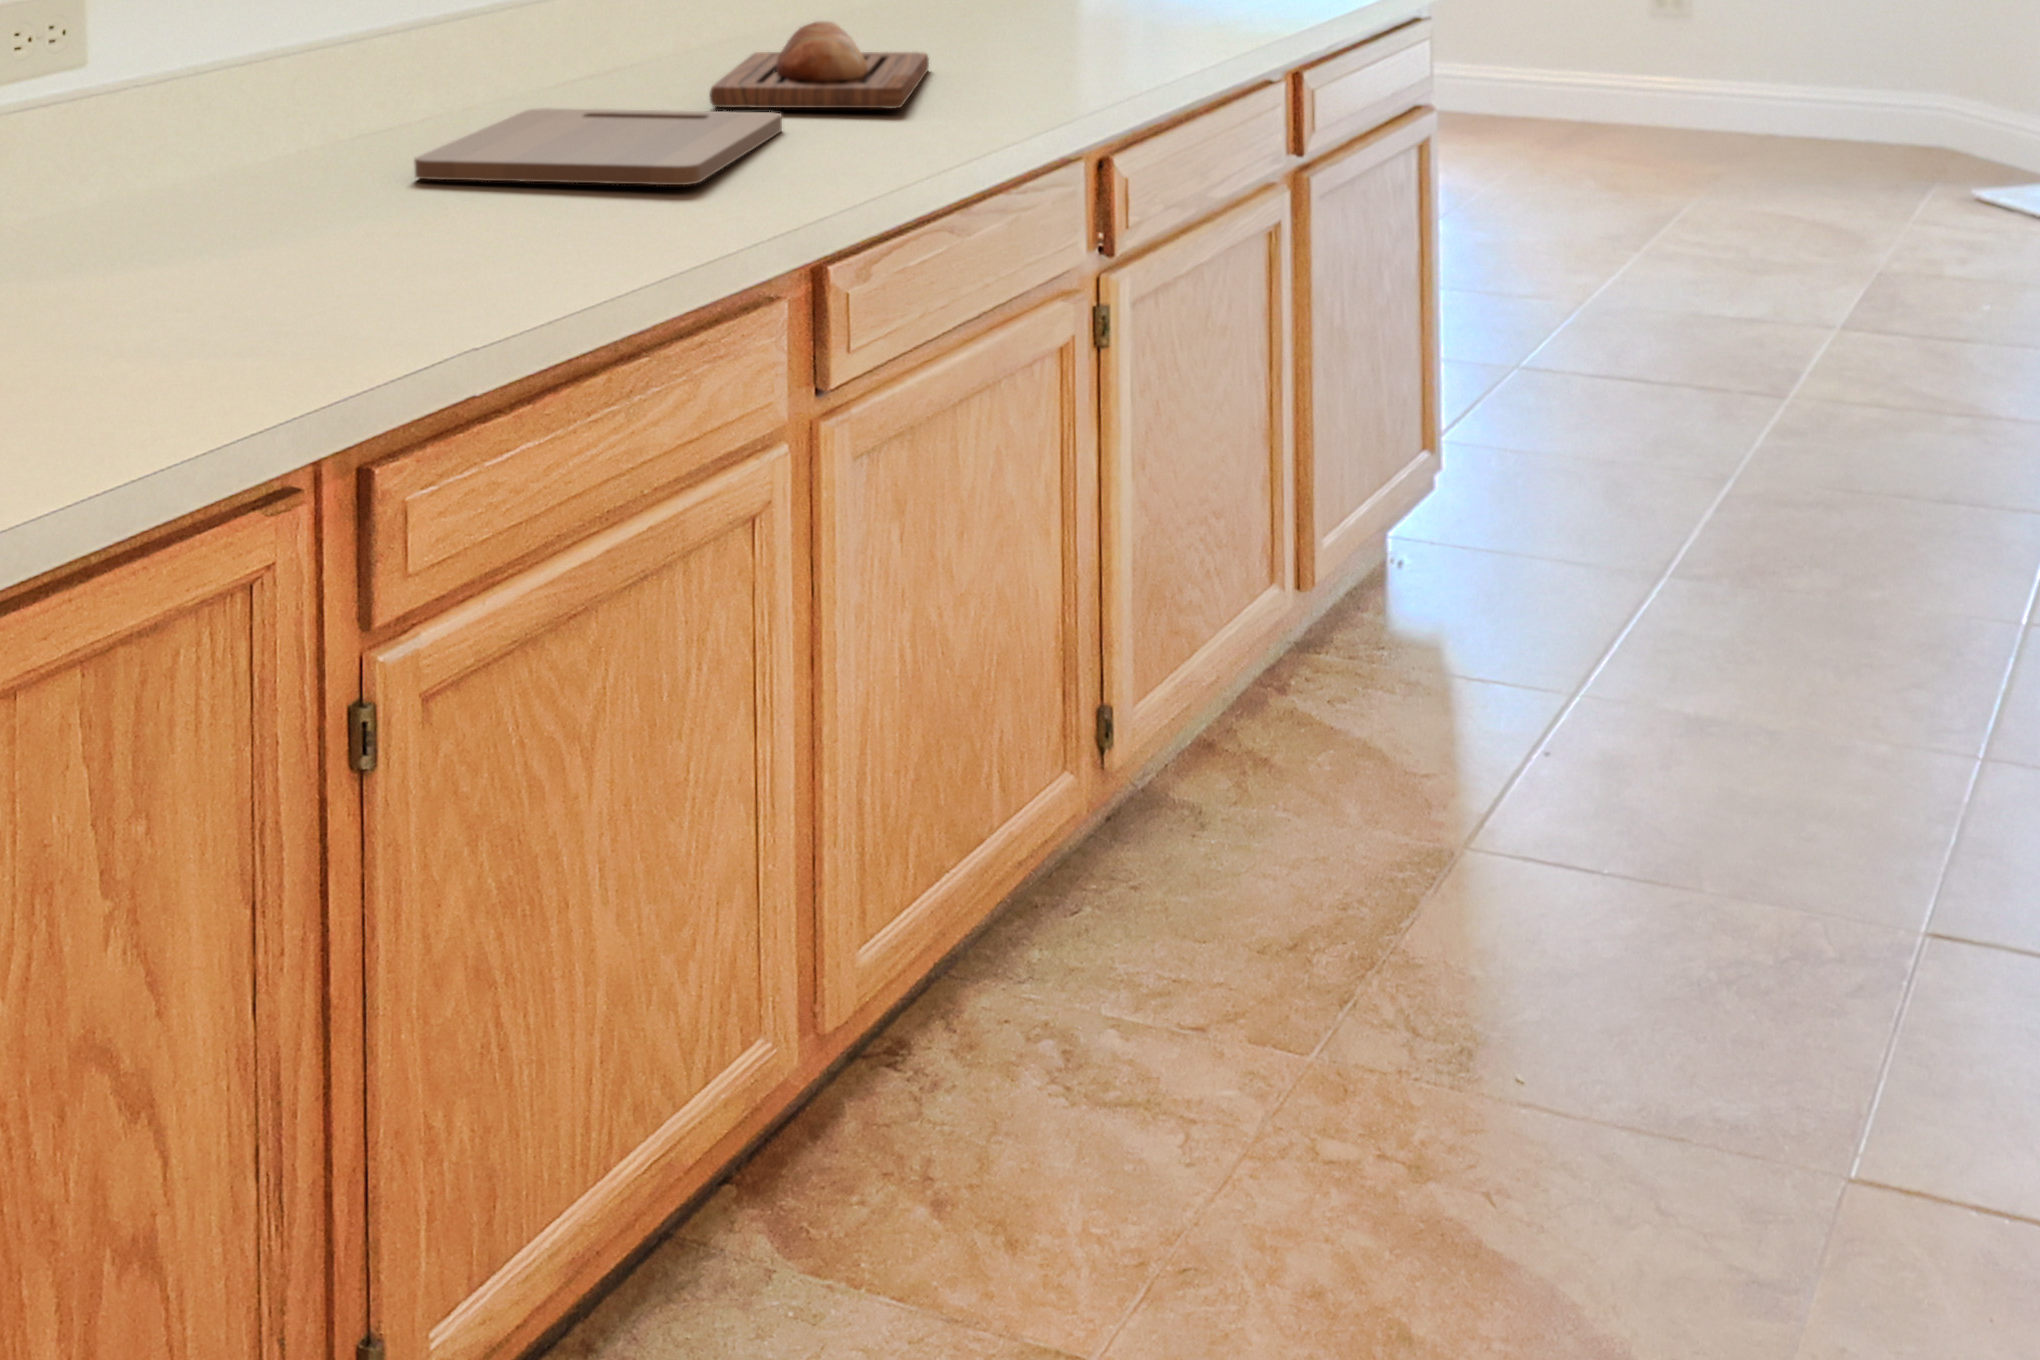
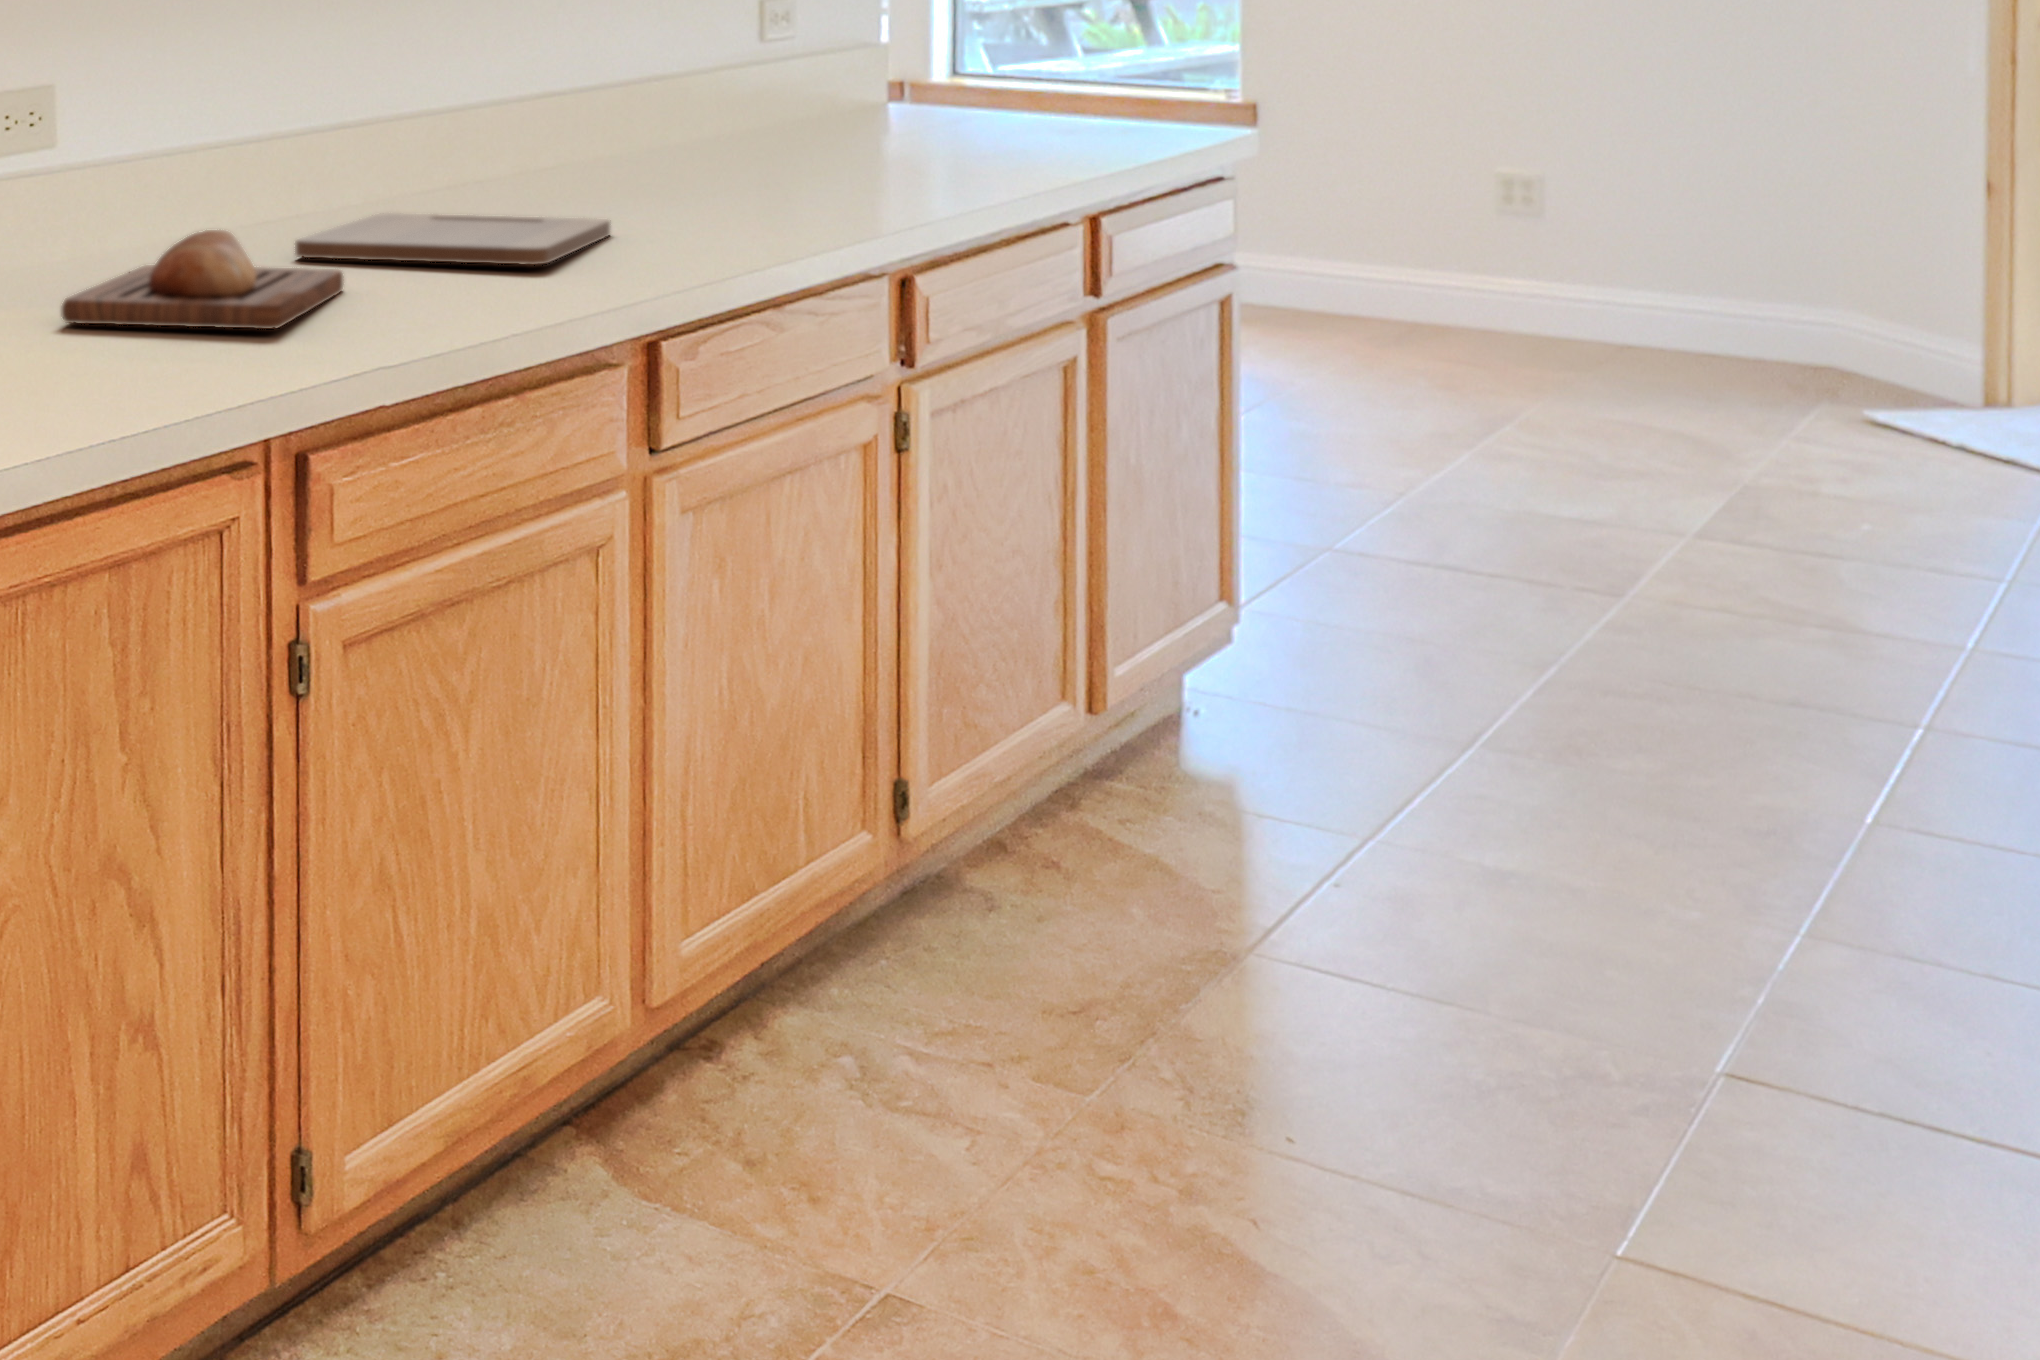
bread loaf: present [710,22,929,109] -> present [61,230,344,329]

